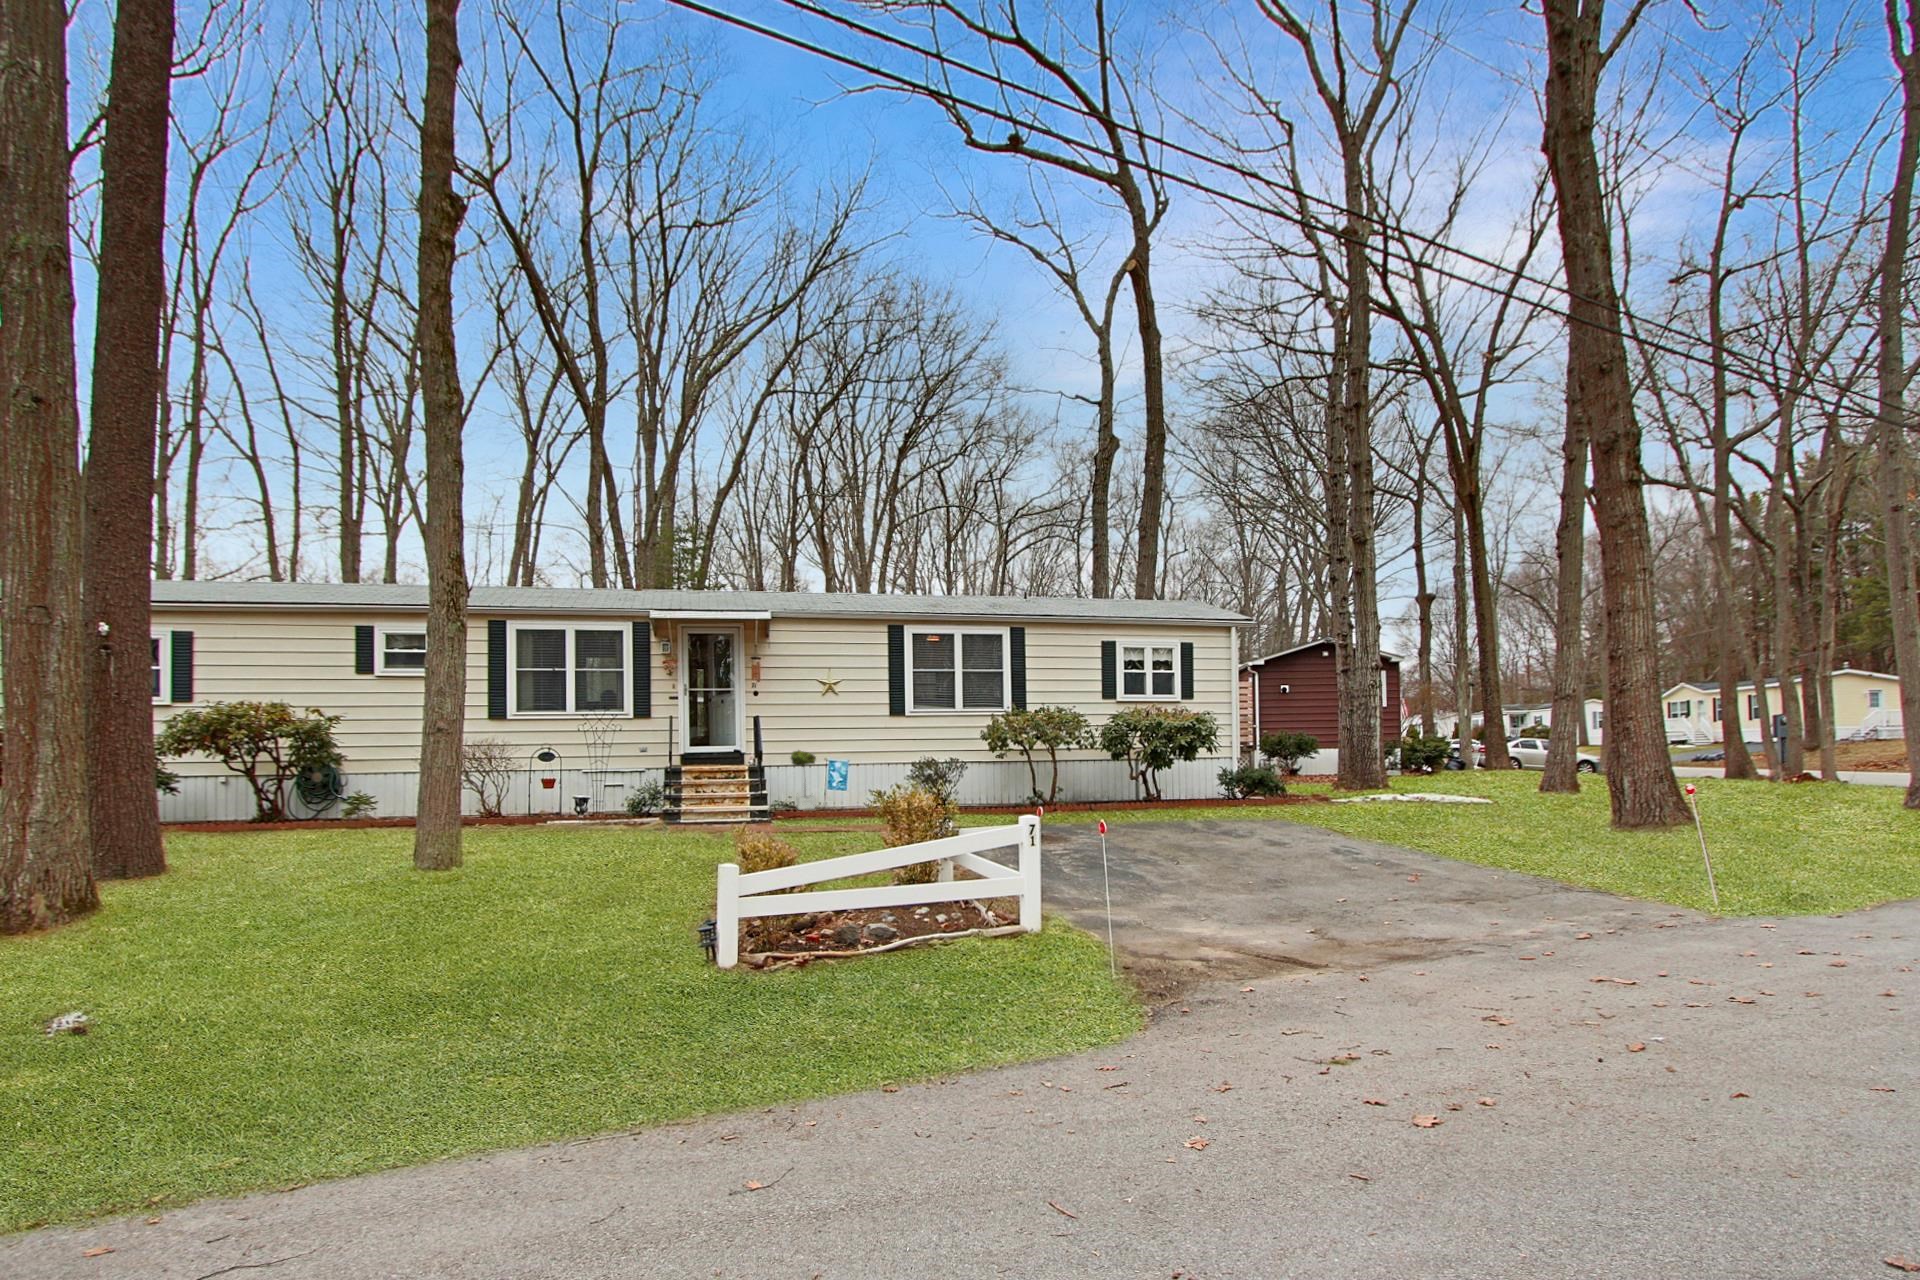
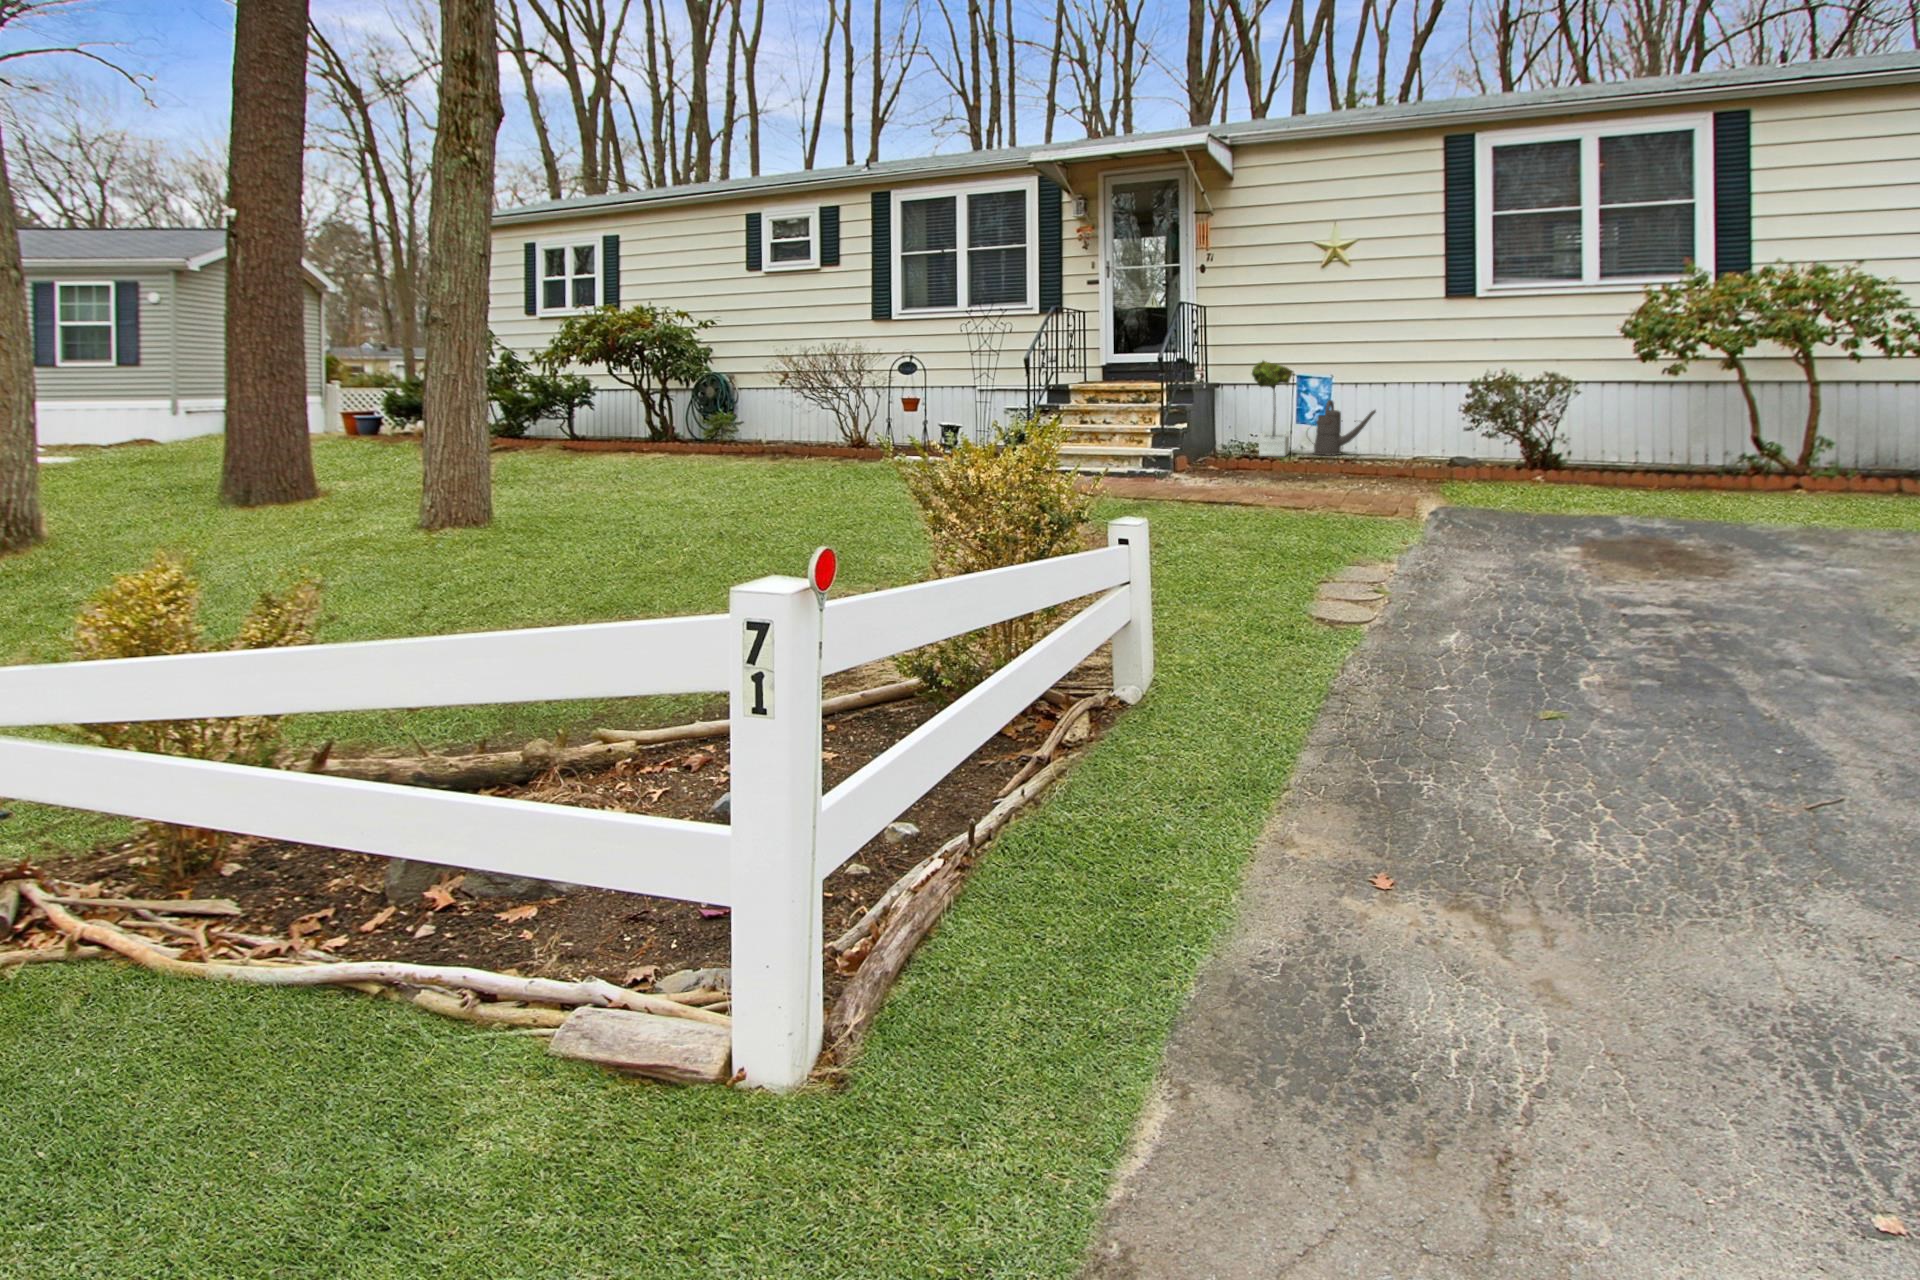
watering can: none [821,773,862,808] -> present [1312,400,1376,455]

